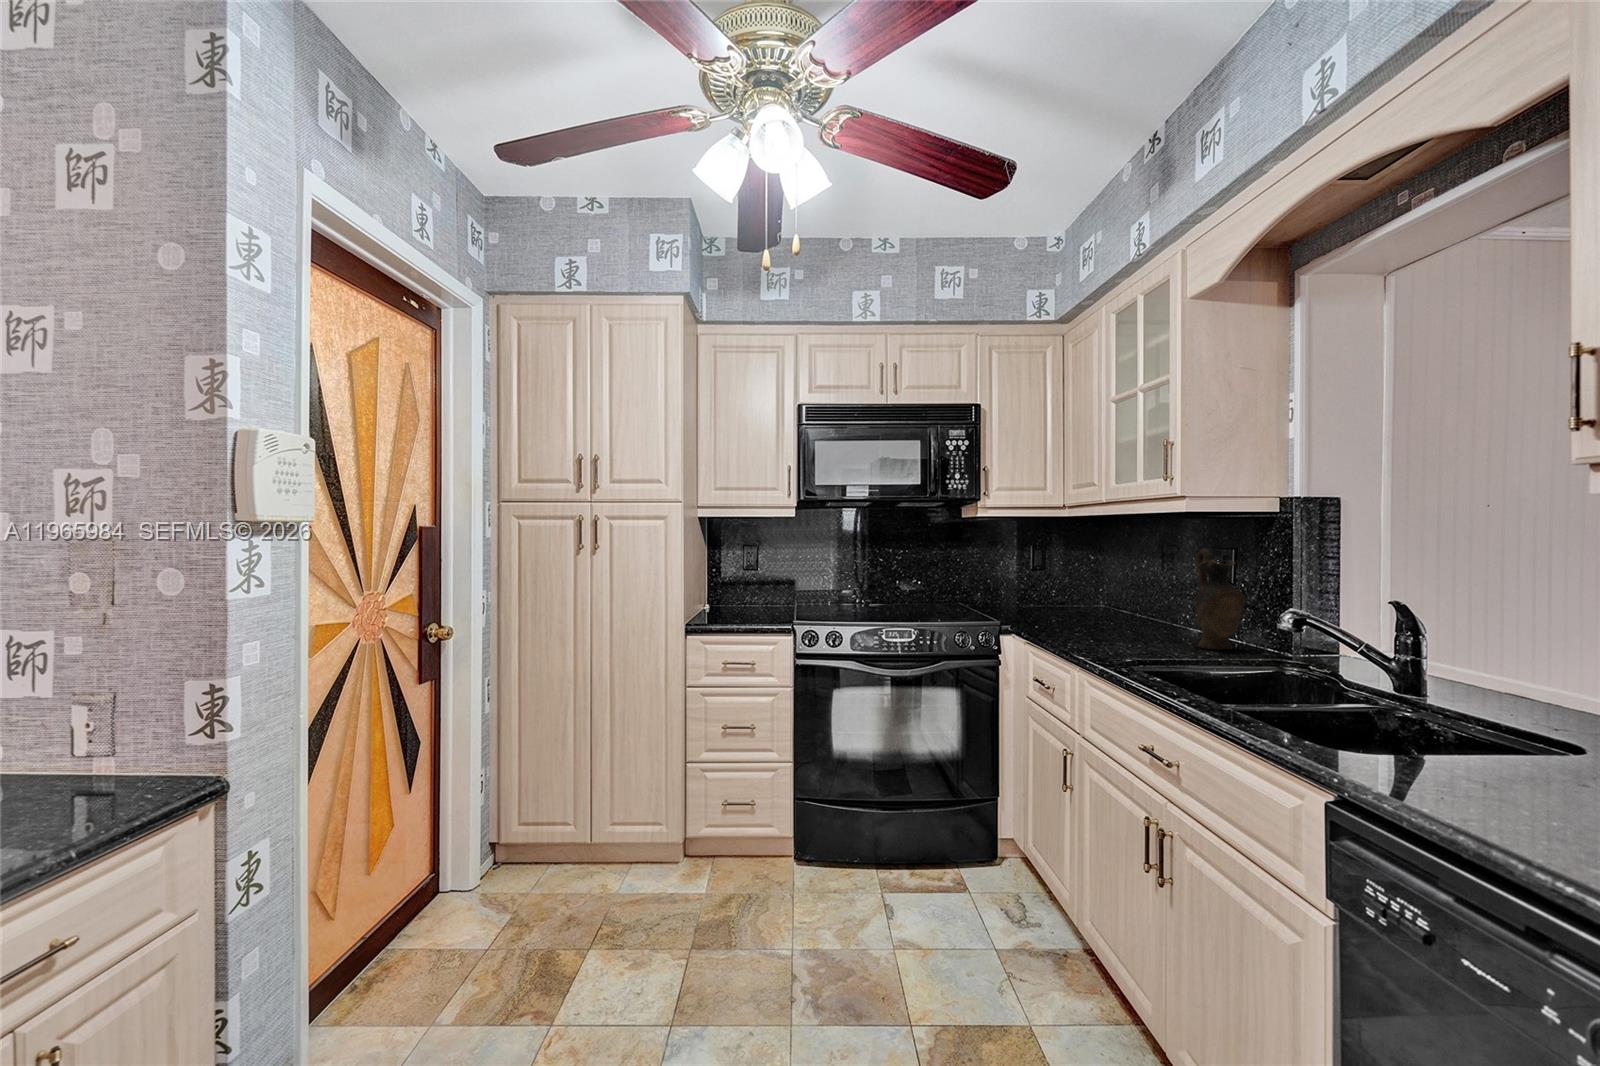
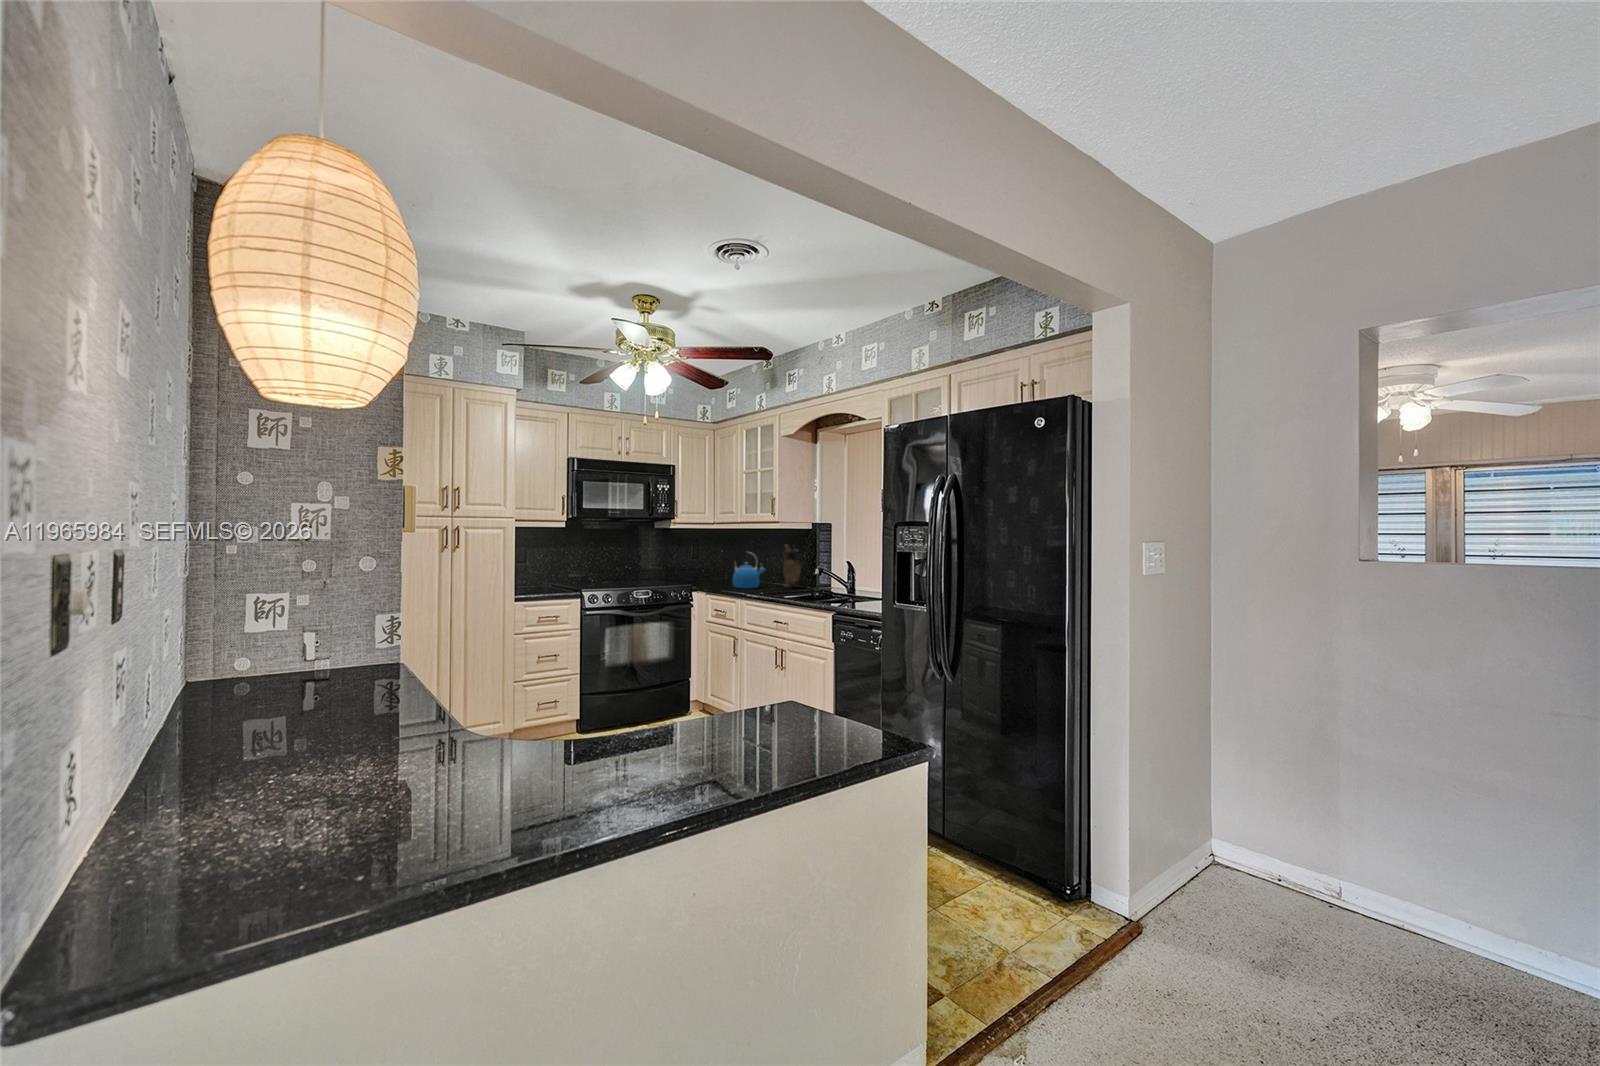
kettle: none [1071,563,1150,645] -> present [733,551,765,589]

